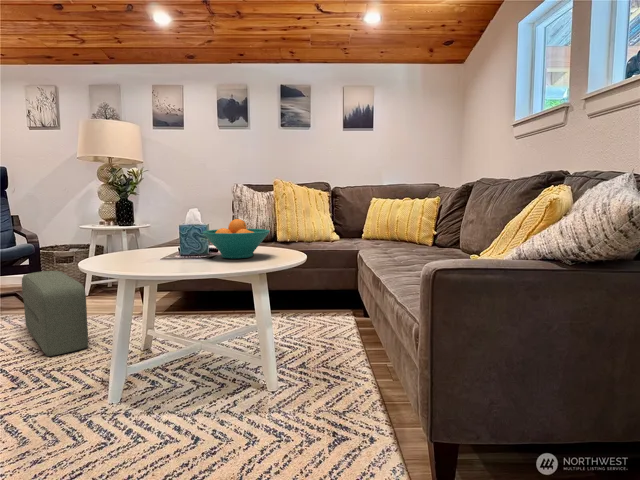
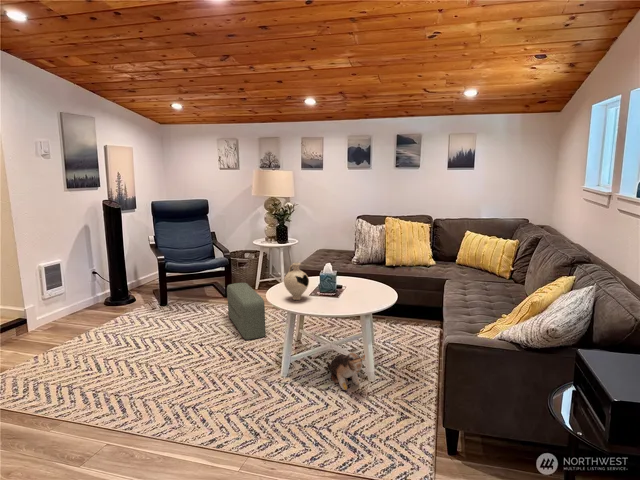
decorative vase: none [111,198,159,264] -> present [284,263,309,300]
fruit bowl: present [203,219,270,259] -> none [333,273,374,299]
plush toy: none [195,341,264,411] -> present [327,353,365,390]

